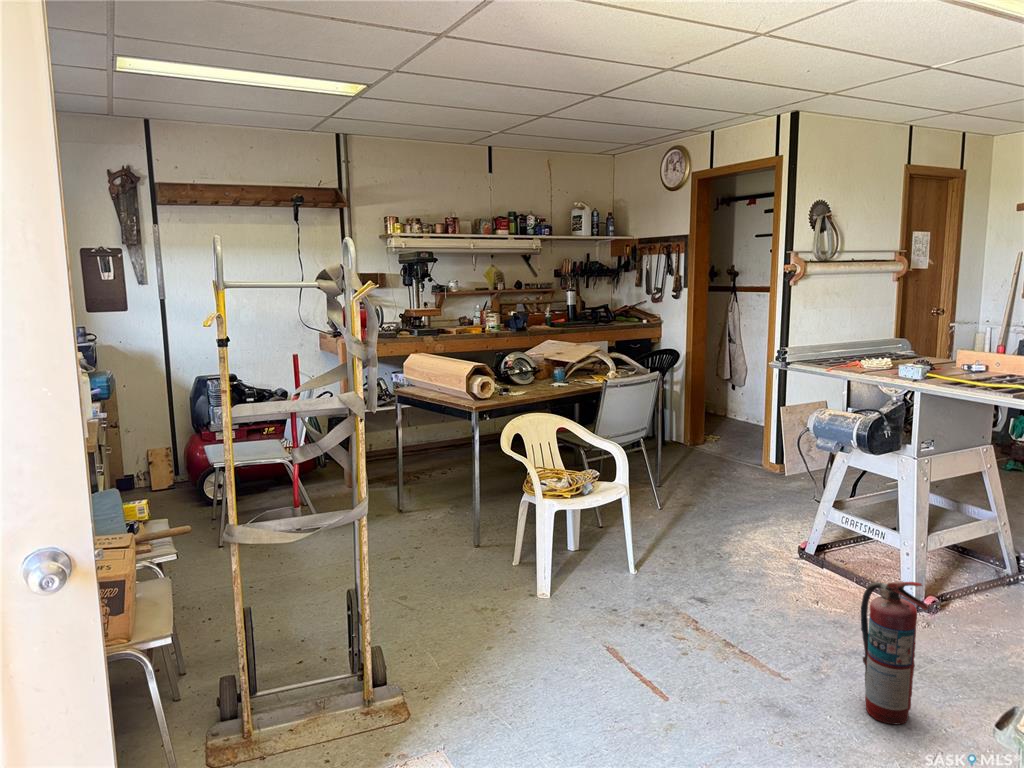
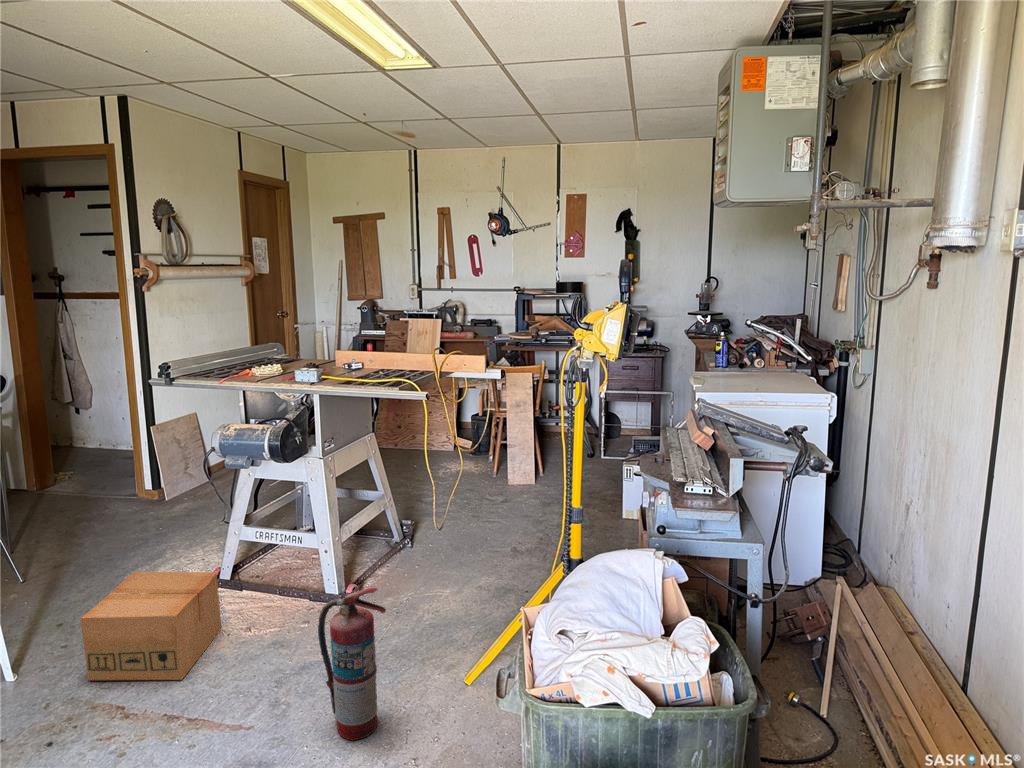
cardboard box: none [688,518,797,613] -> present [80,572,221,680]

